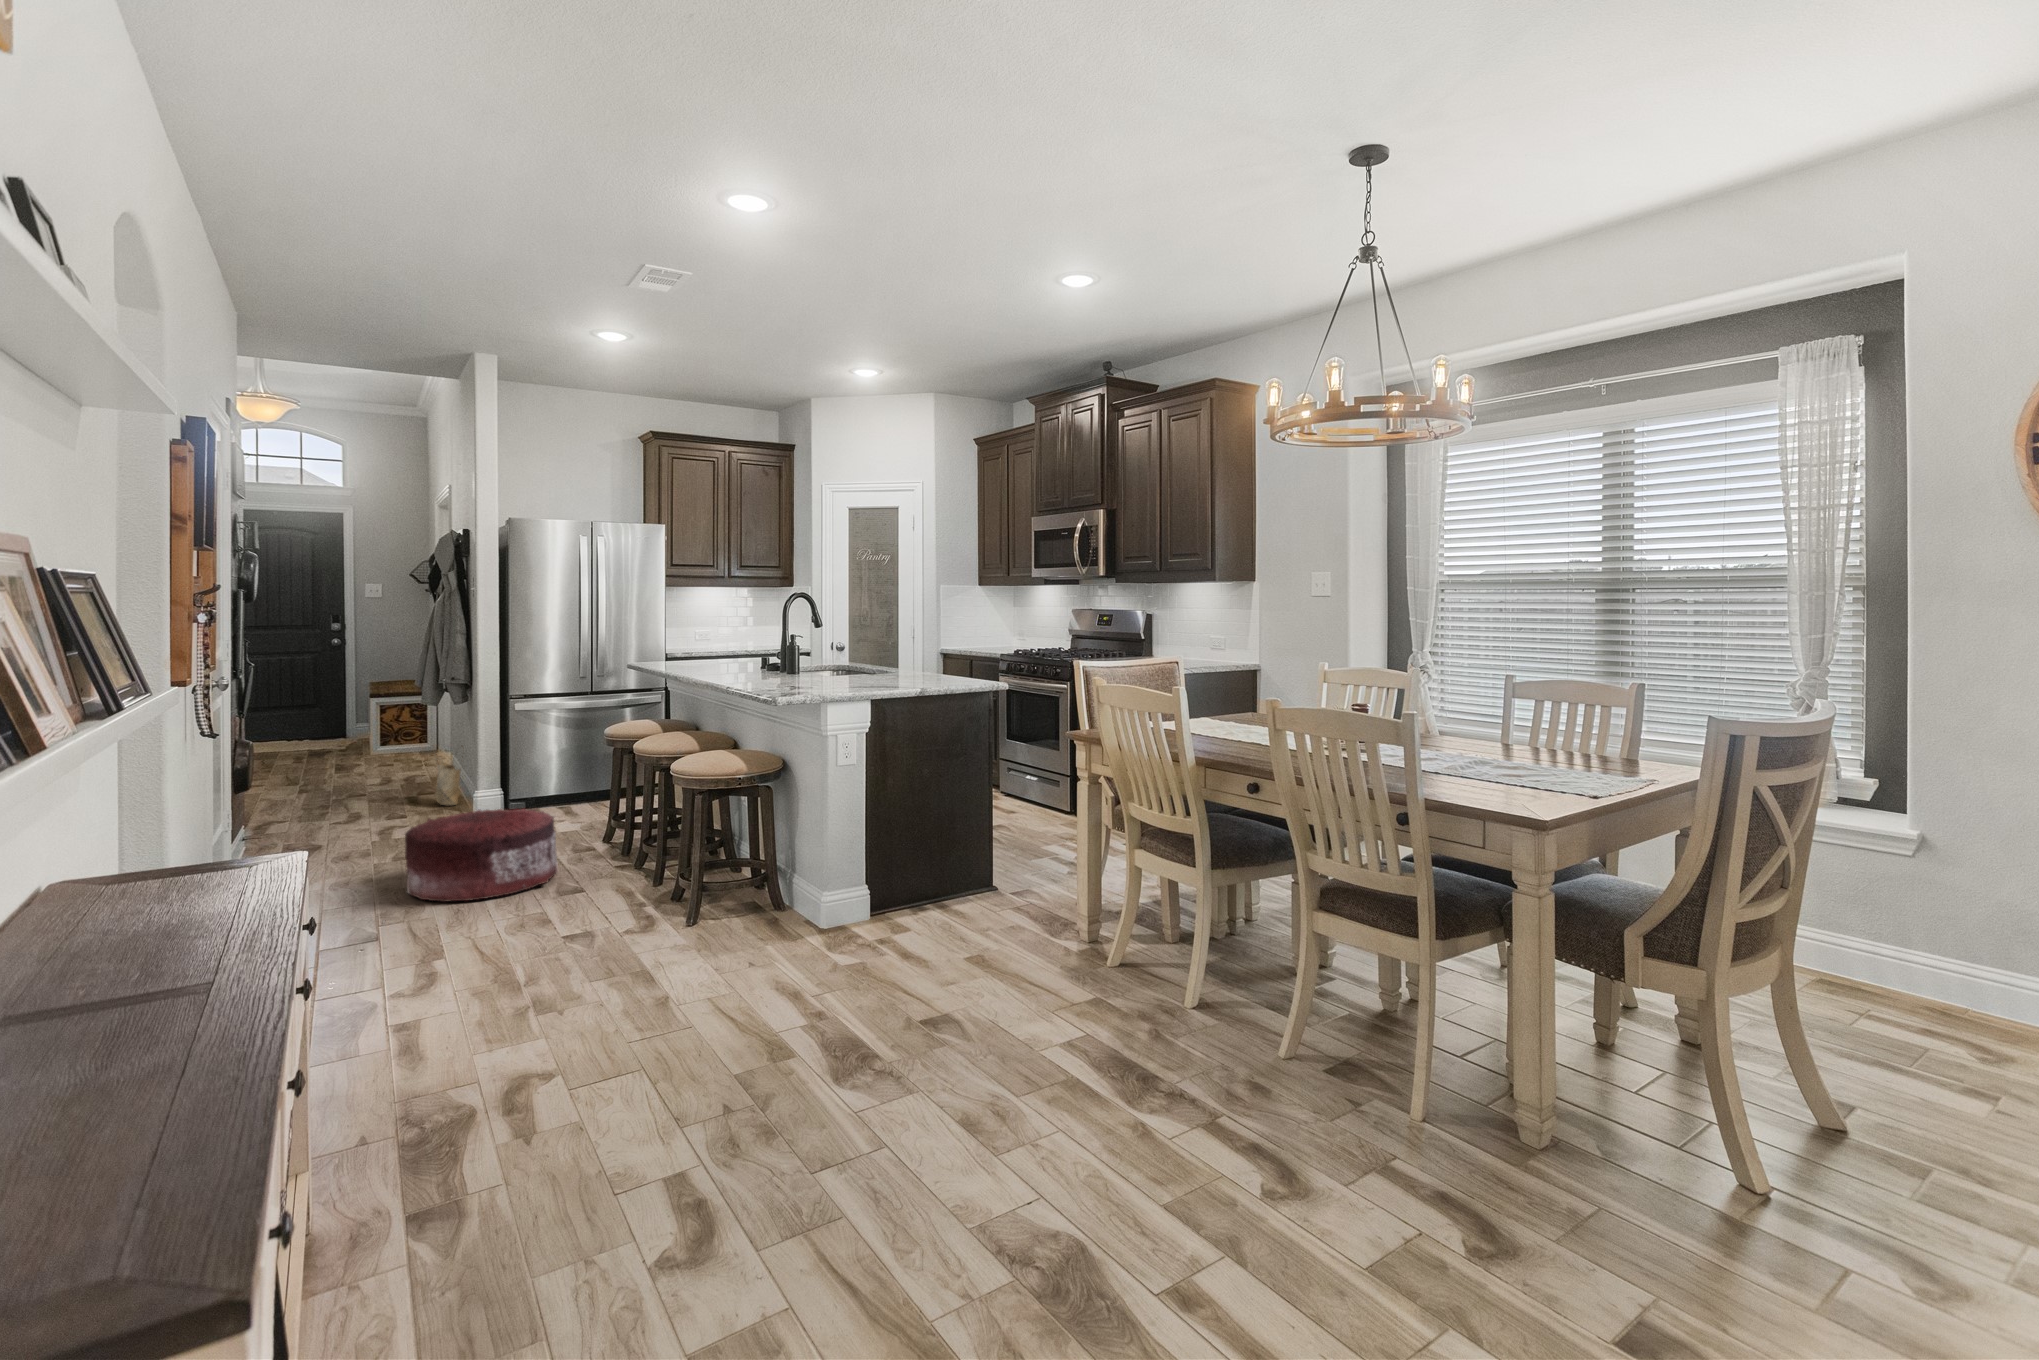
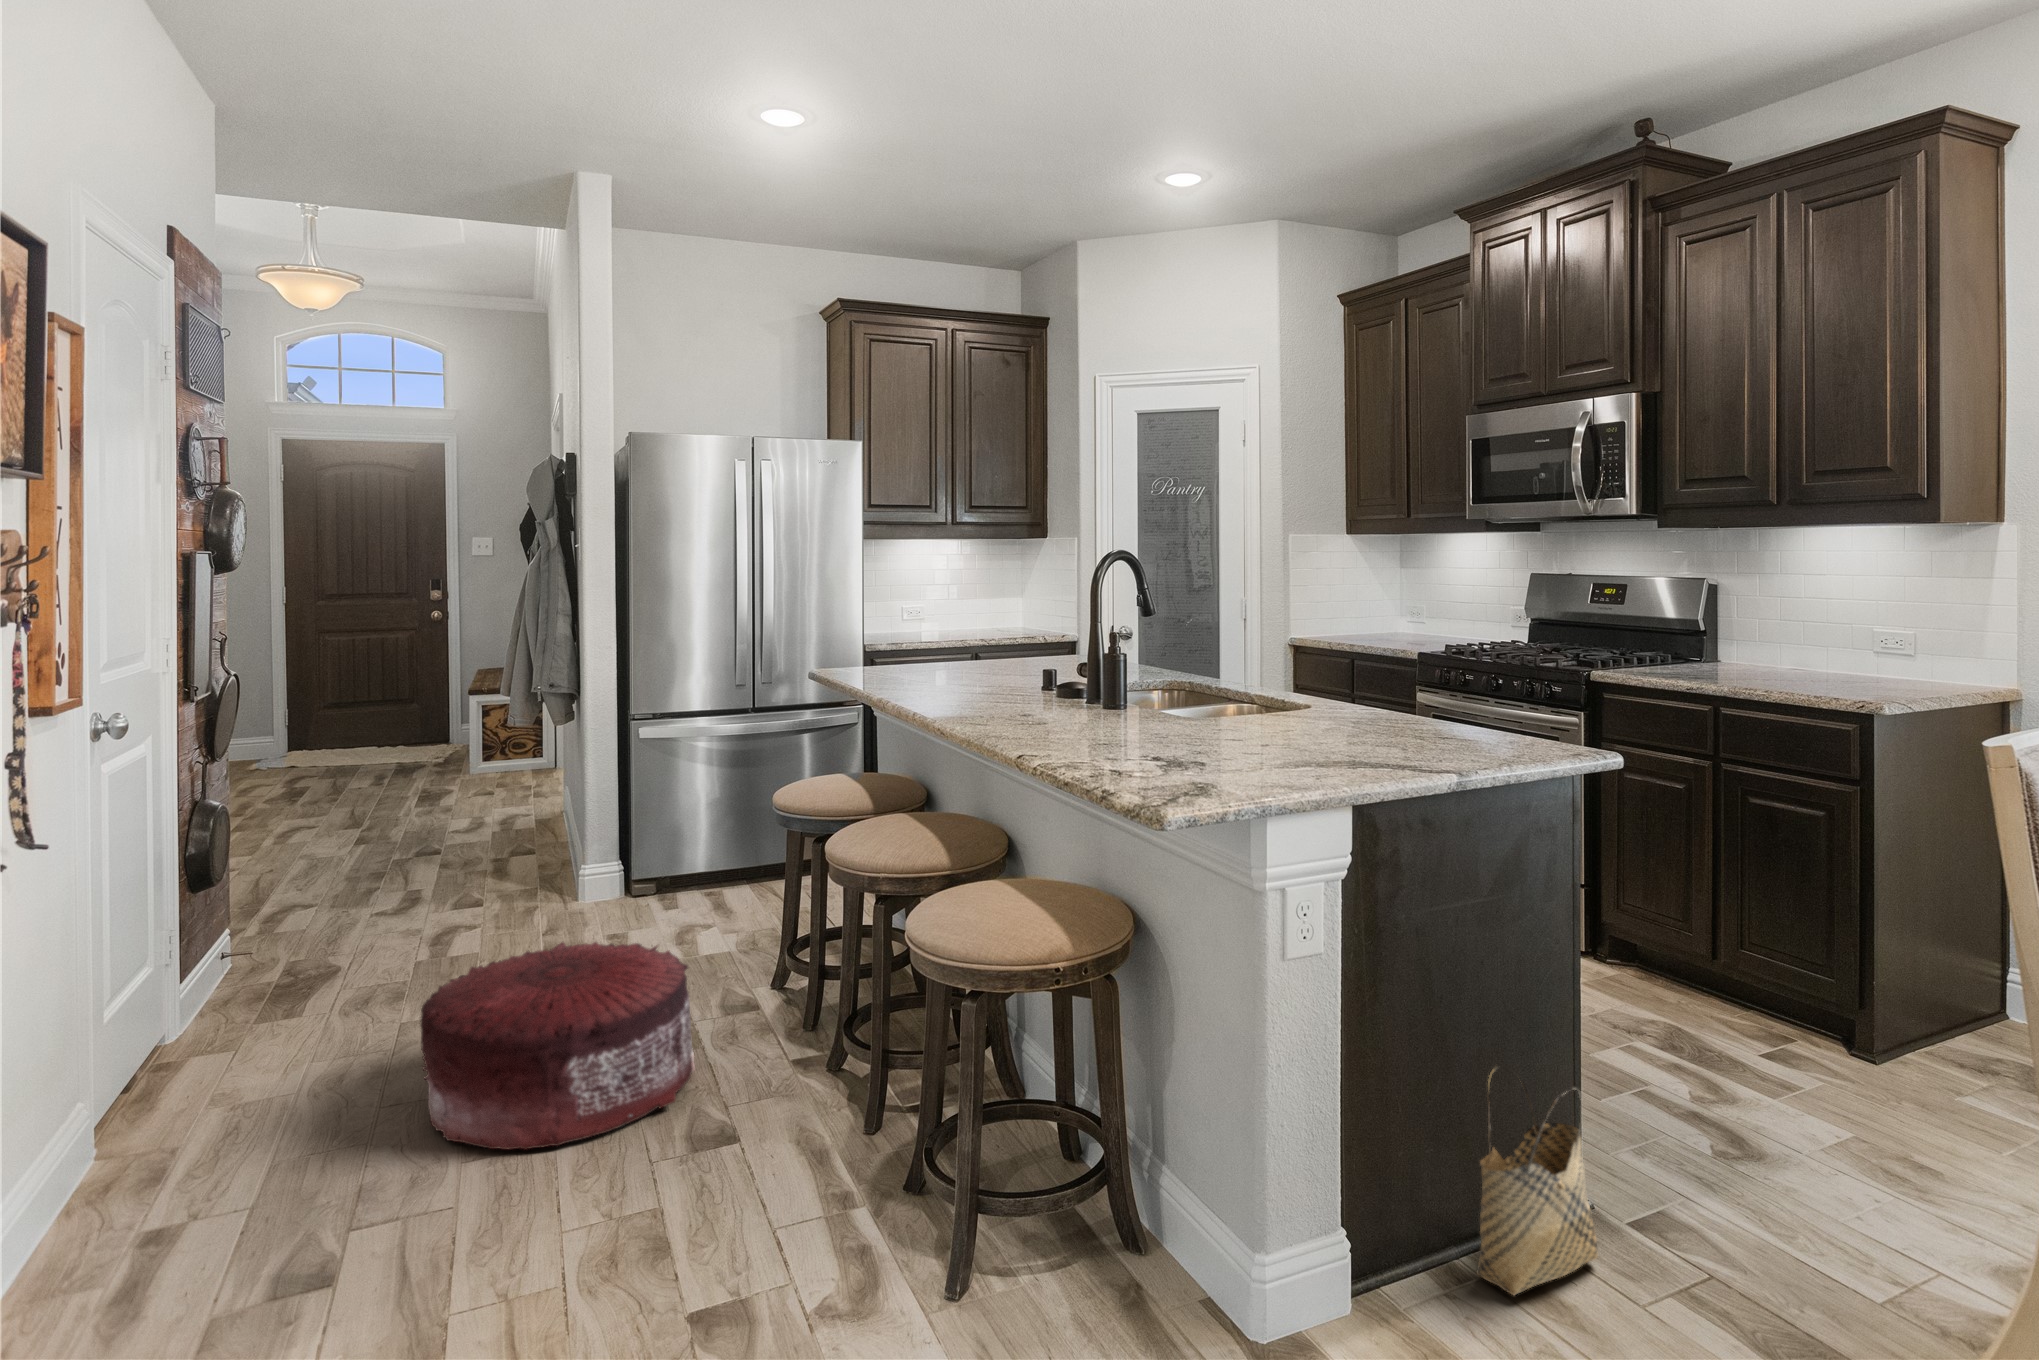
woven basket: present [434,746,463,805] -> present [1477,1066,1598,1295]

